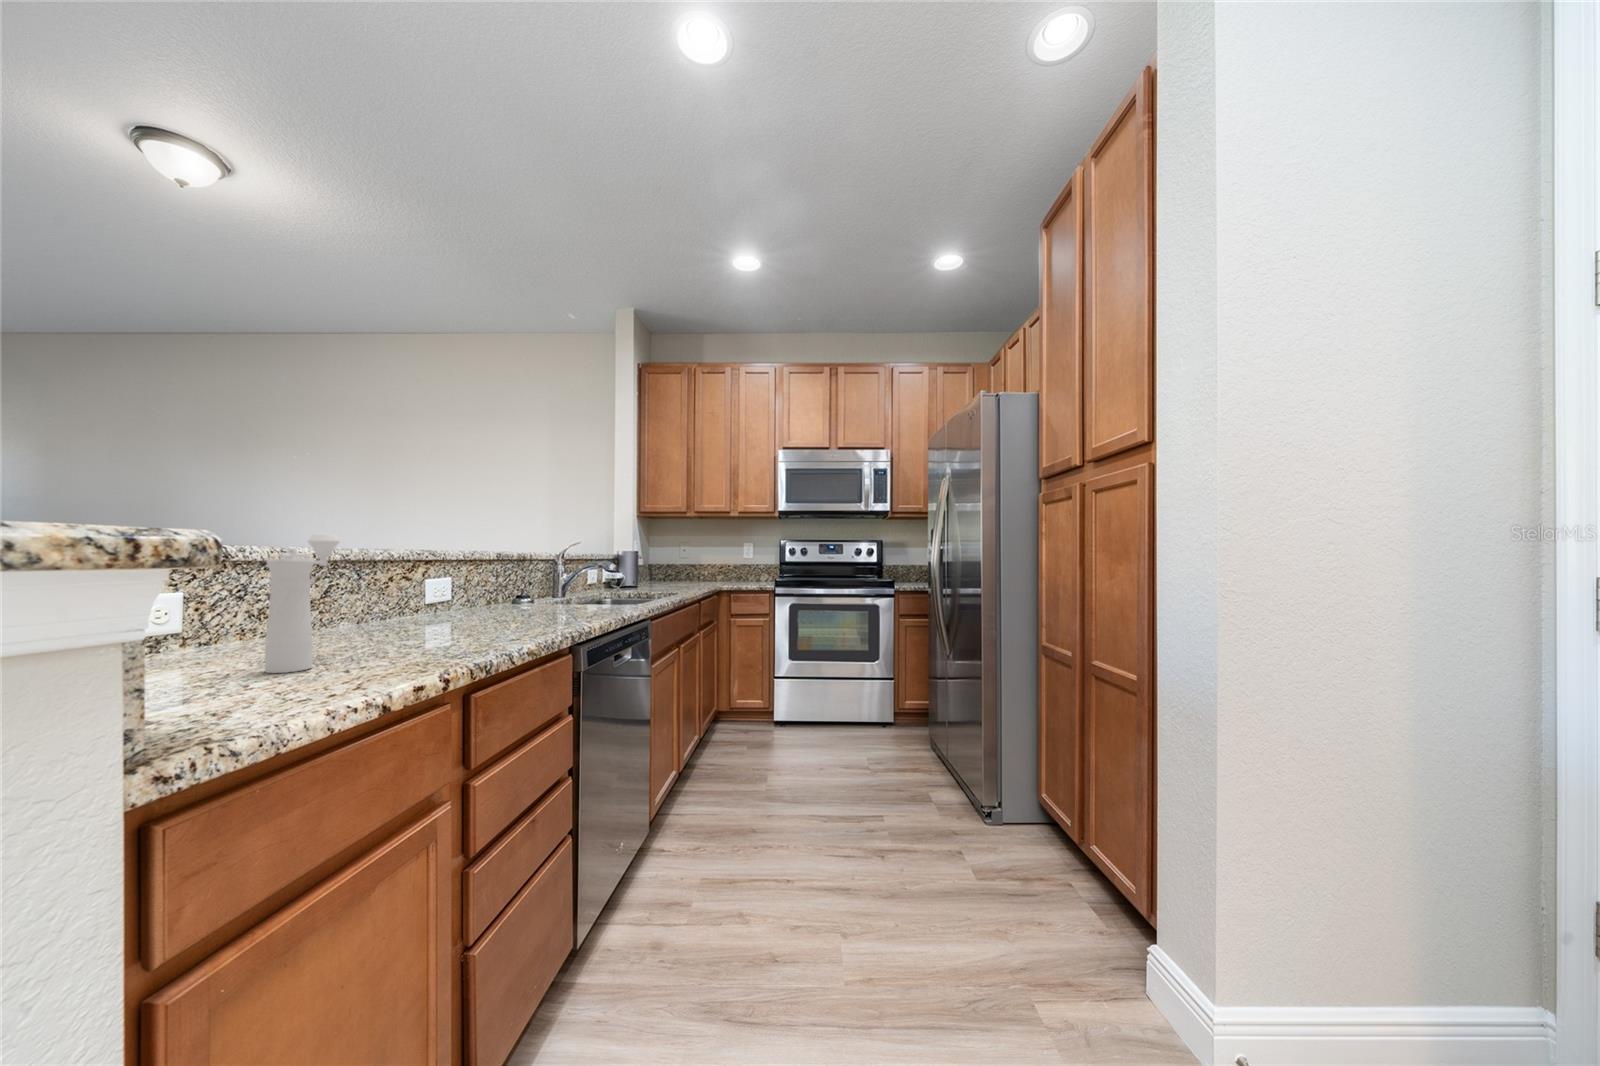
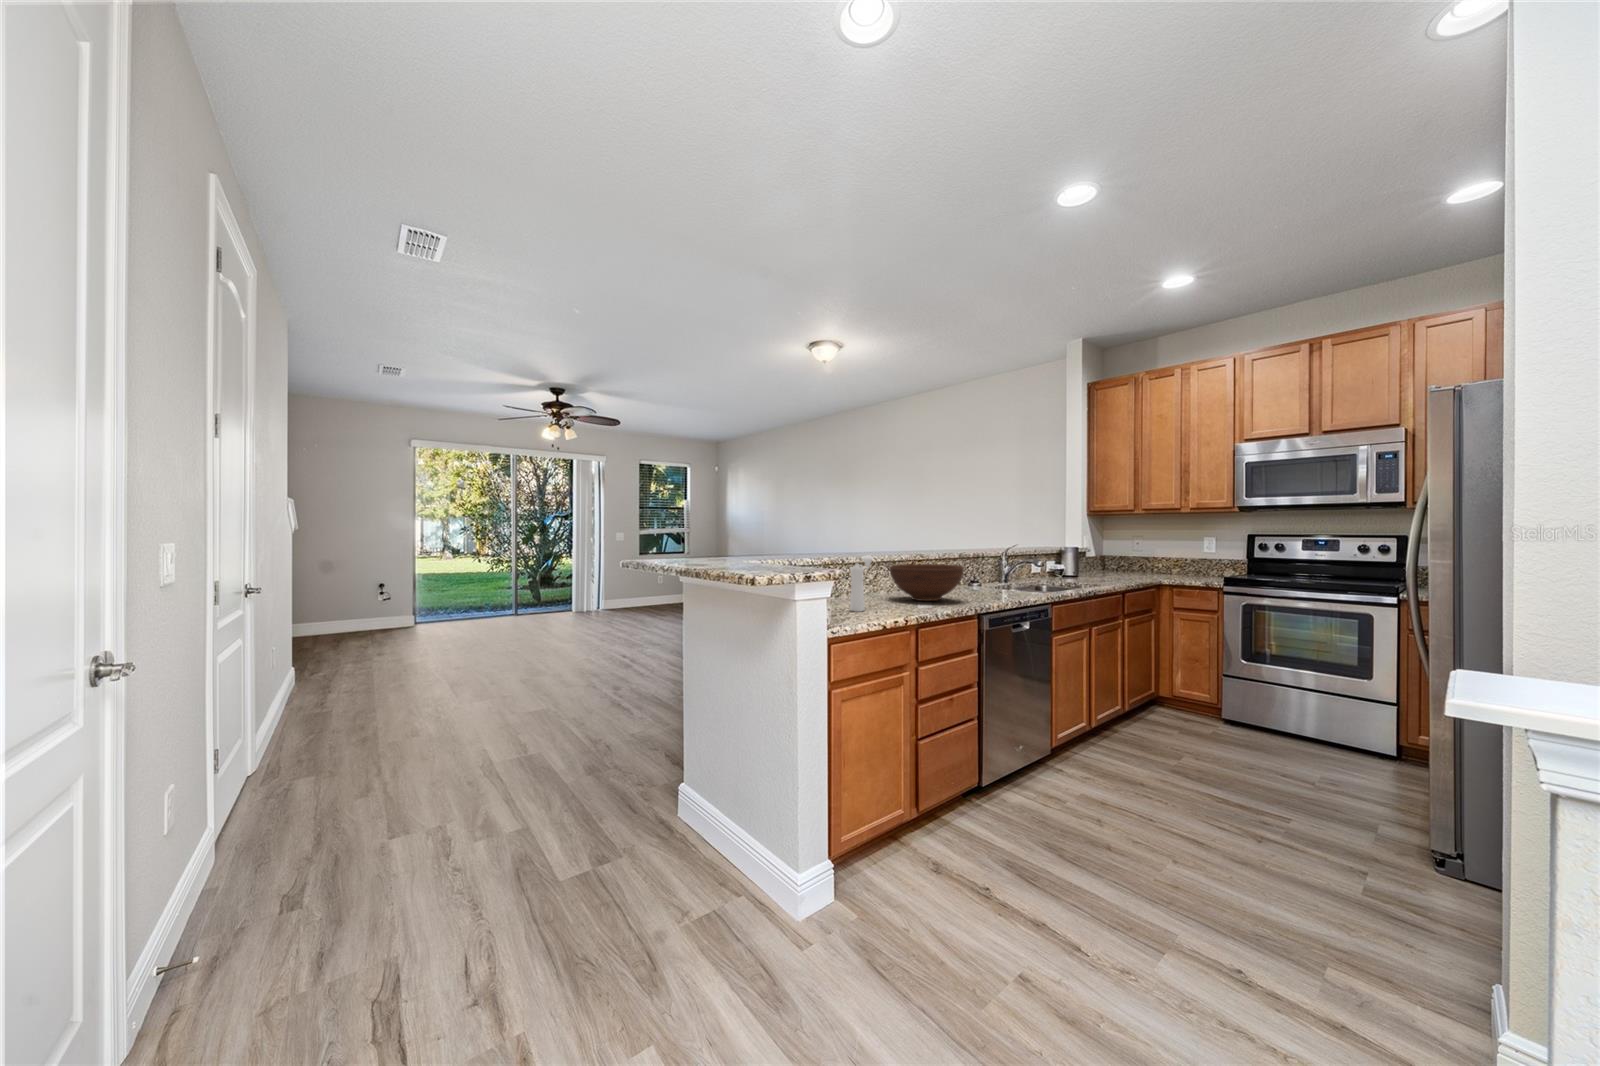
fruit bowl: none [375,563,535,632] -> present [889,564,964,601]

